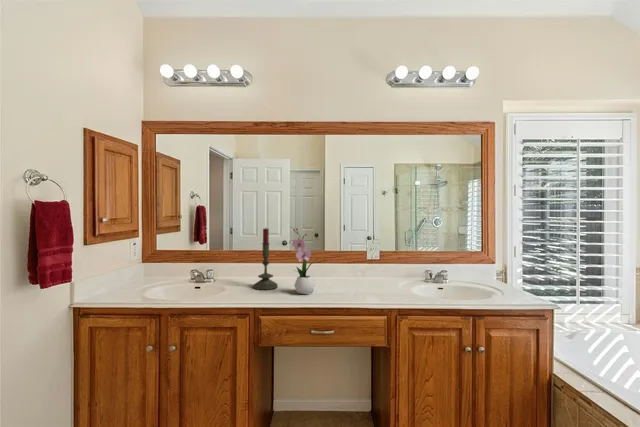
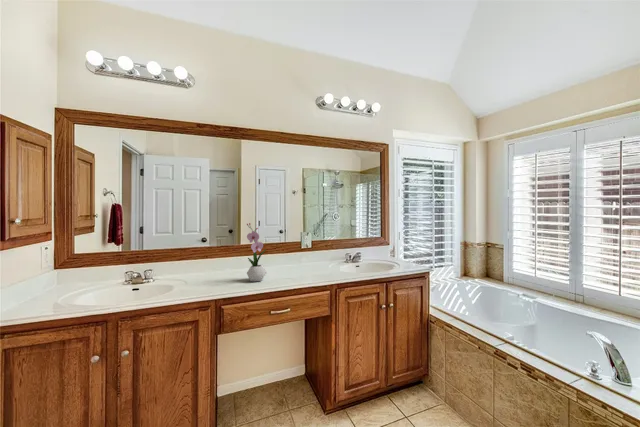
candle: present [254,228,278,290] -> none [202,223,226,282]

